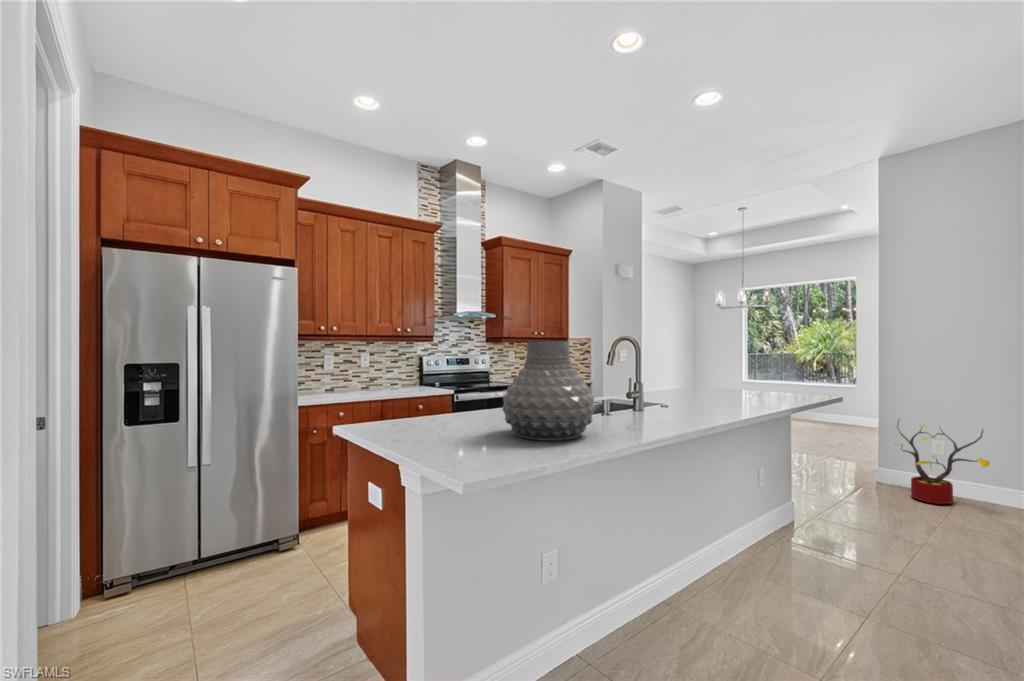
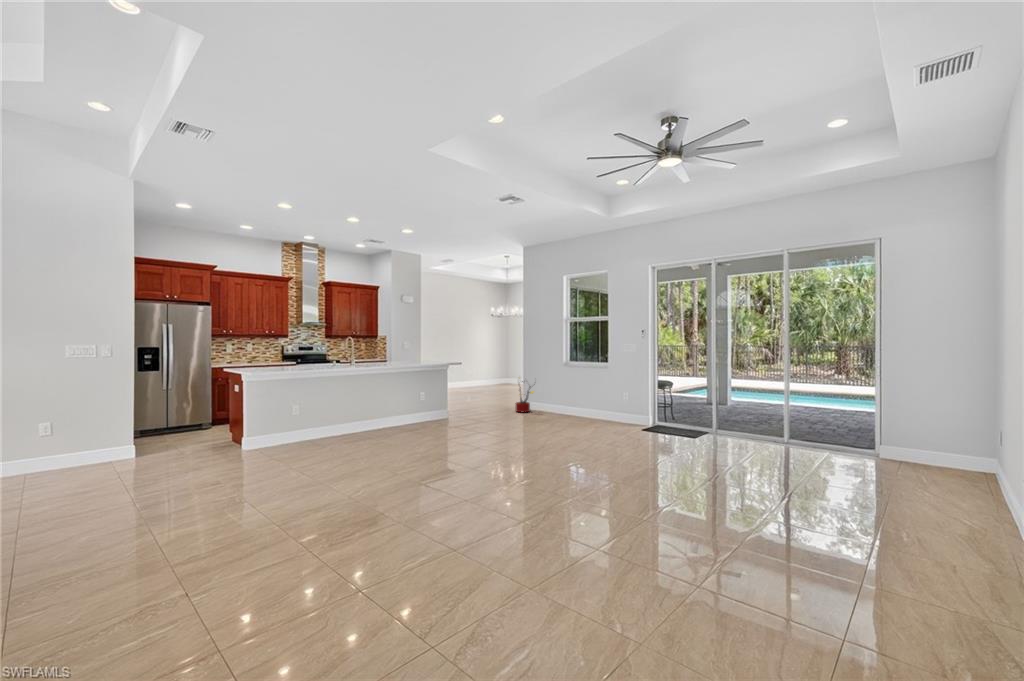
vase: present [502,341,595,441] -> none [275,340,307,370]

